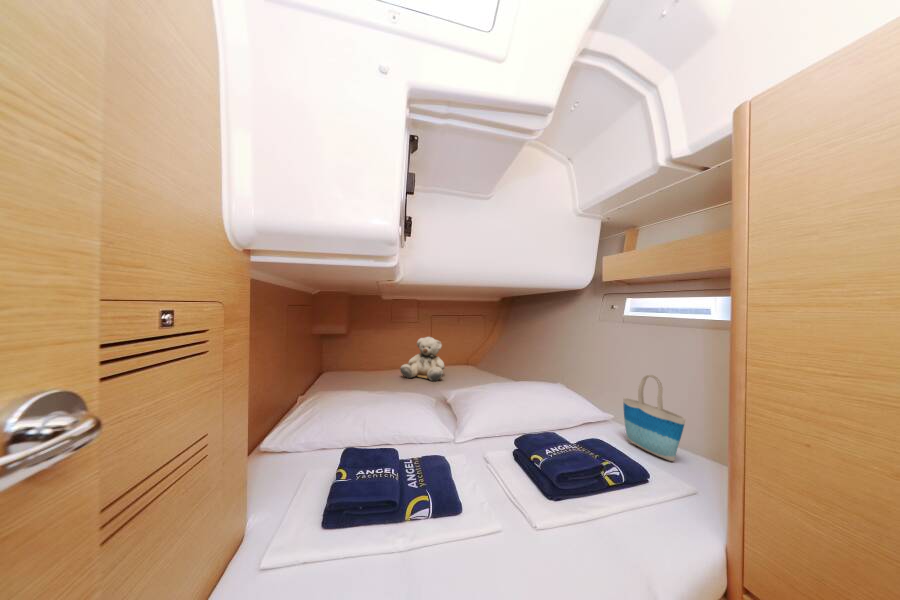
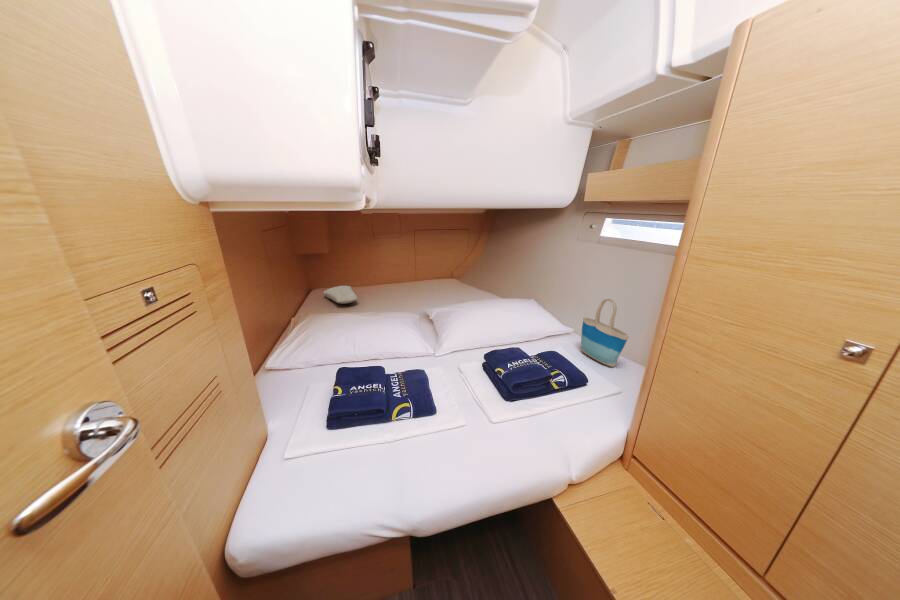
teddy bear: present [400,337,445,381] -> none [384,257,427,301]
pillow: none [337,363,373,381] -> present [323,286,358,304]

